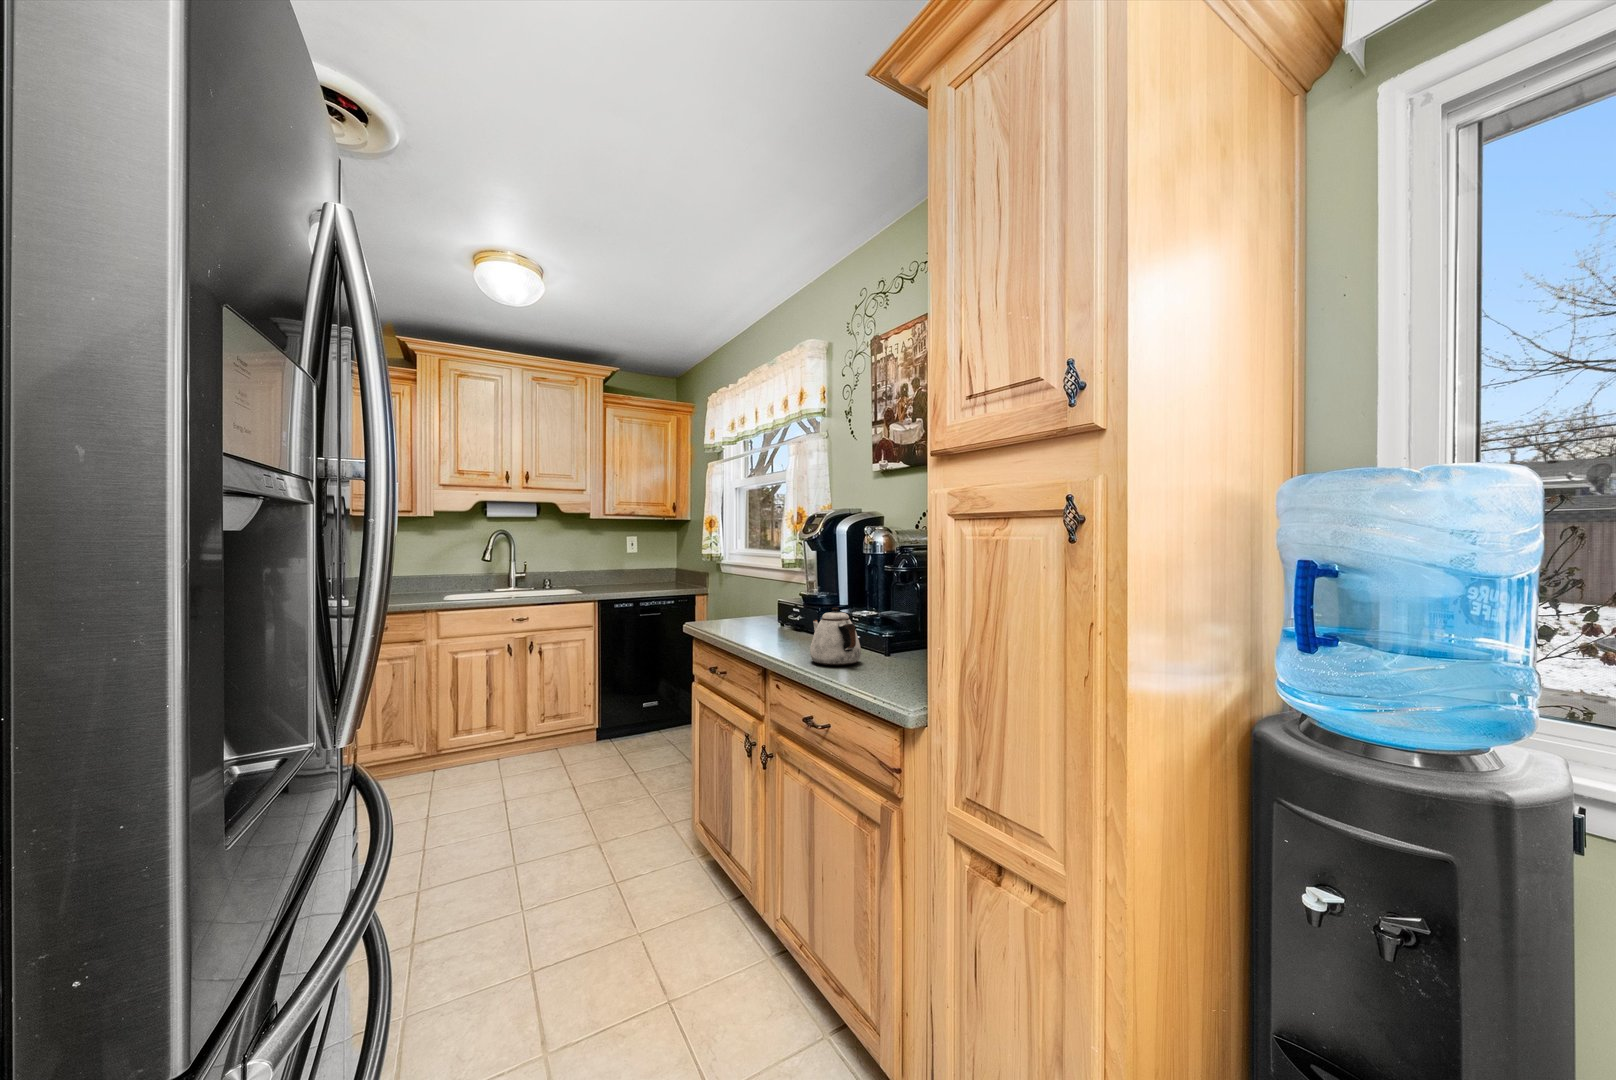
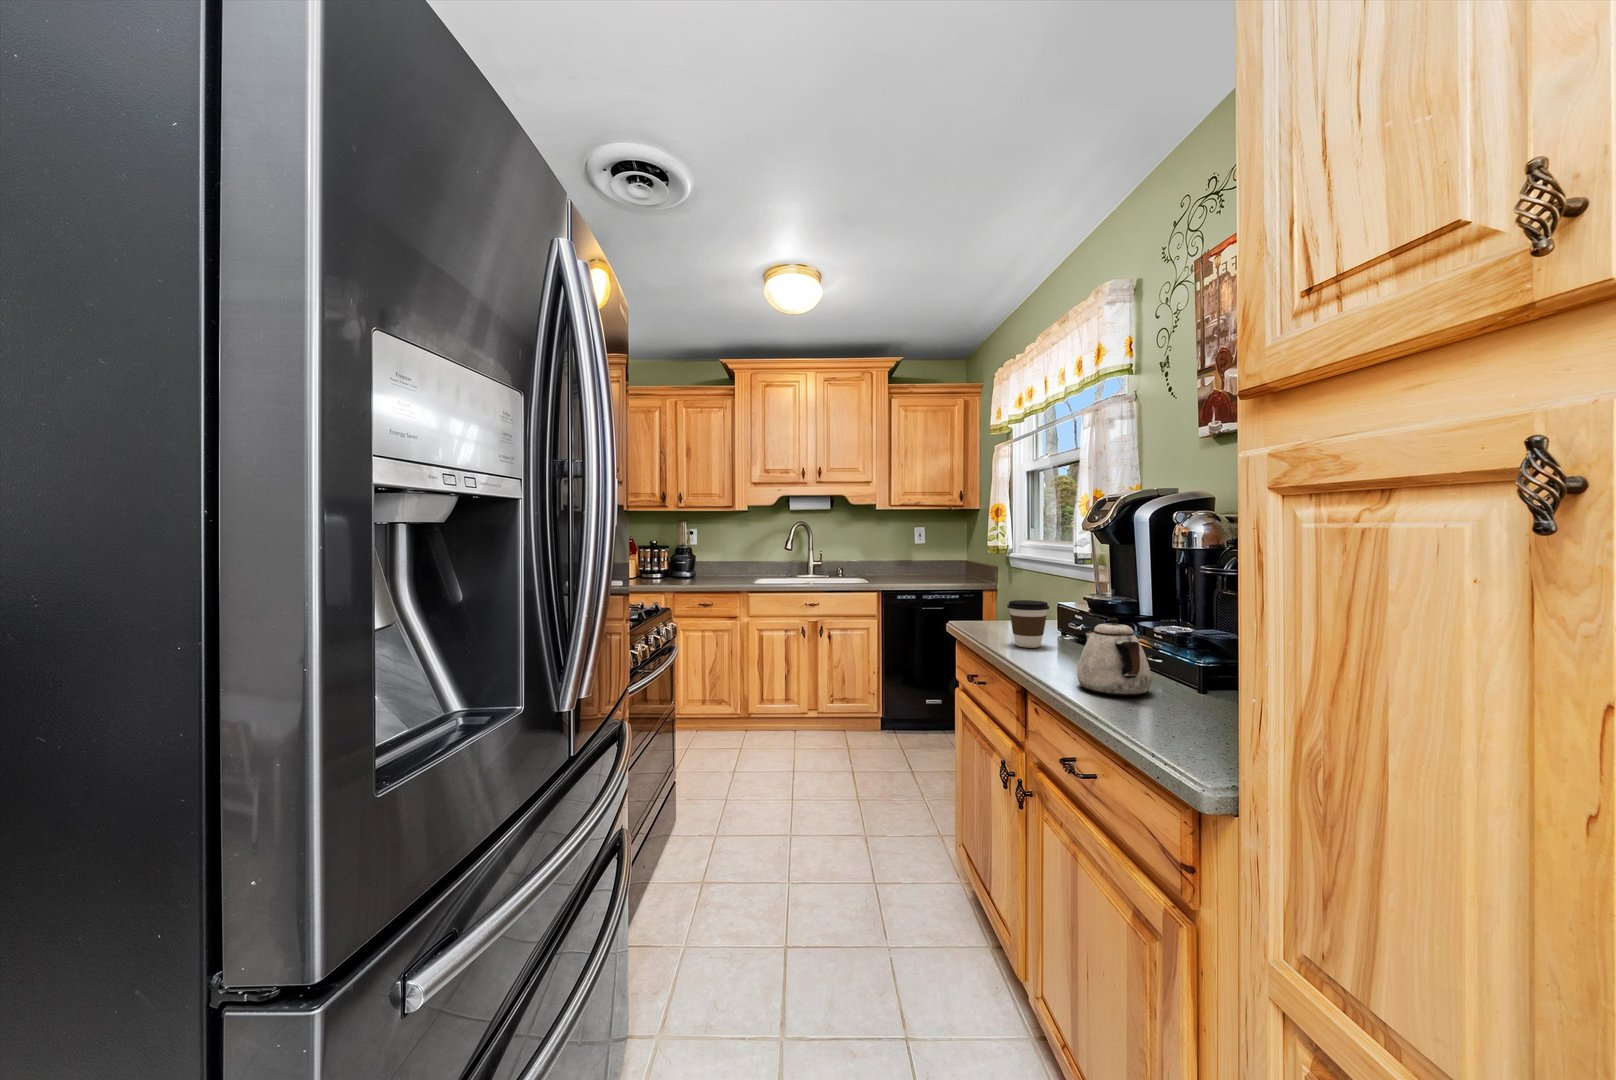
coffee cup: none [744,599,778,638] -> present [1007,600,1049,648]

